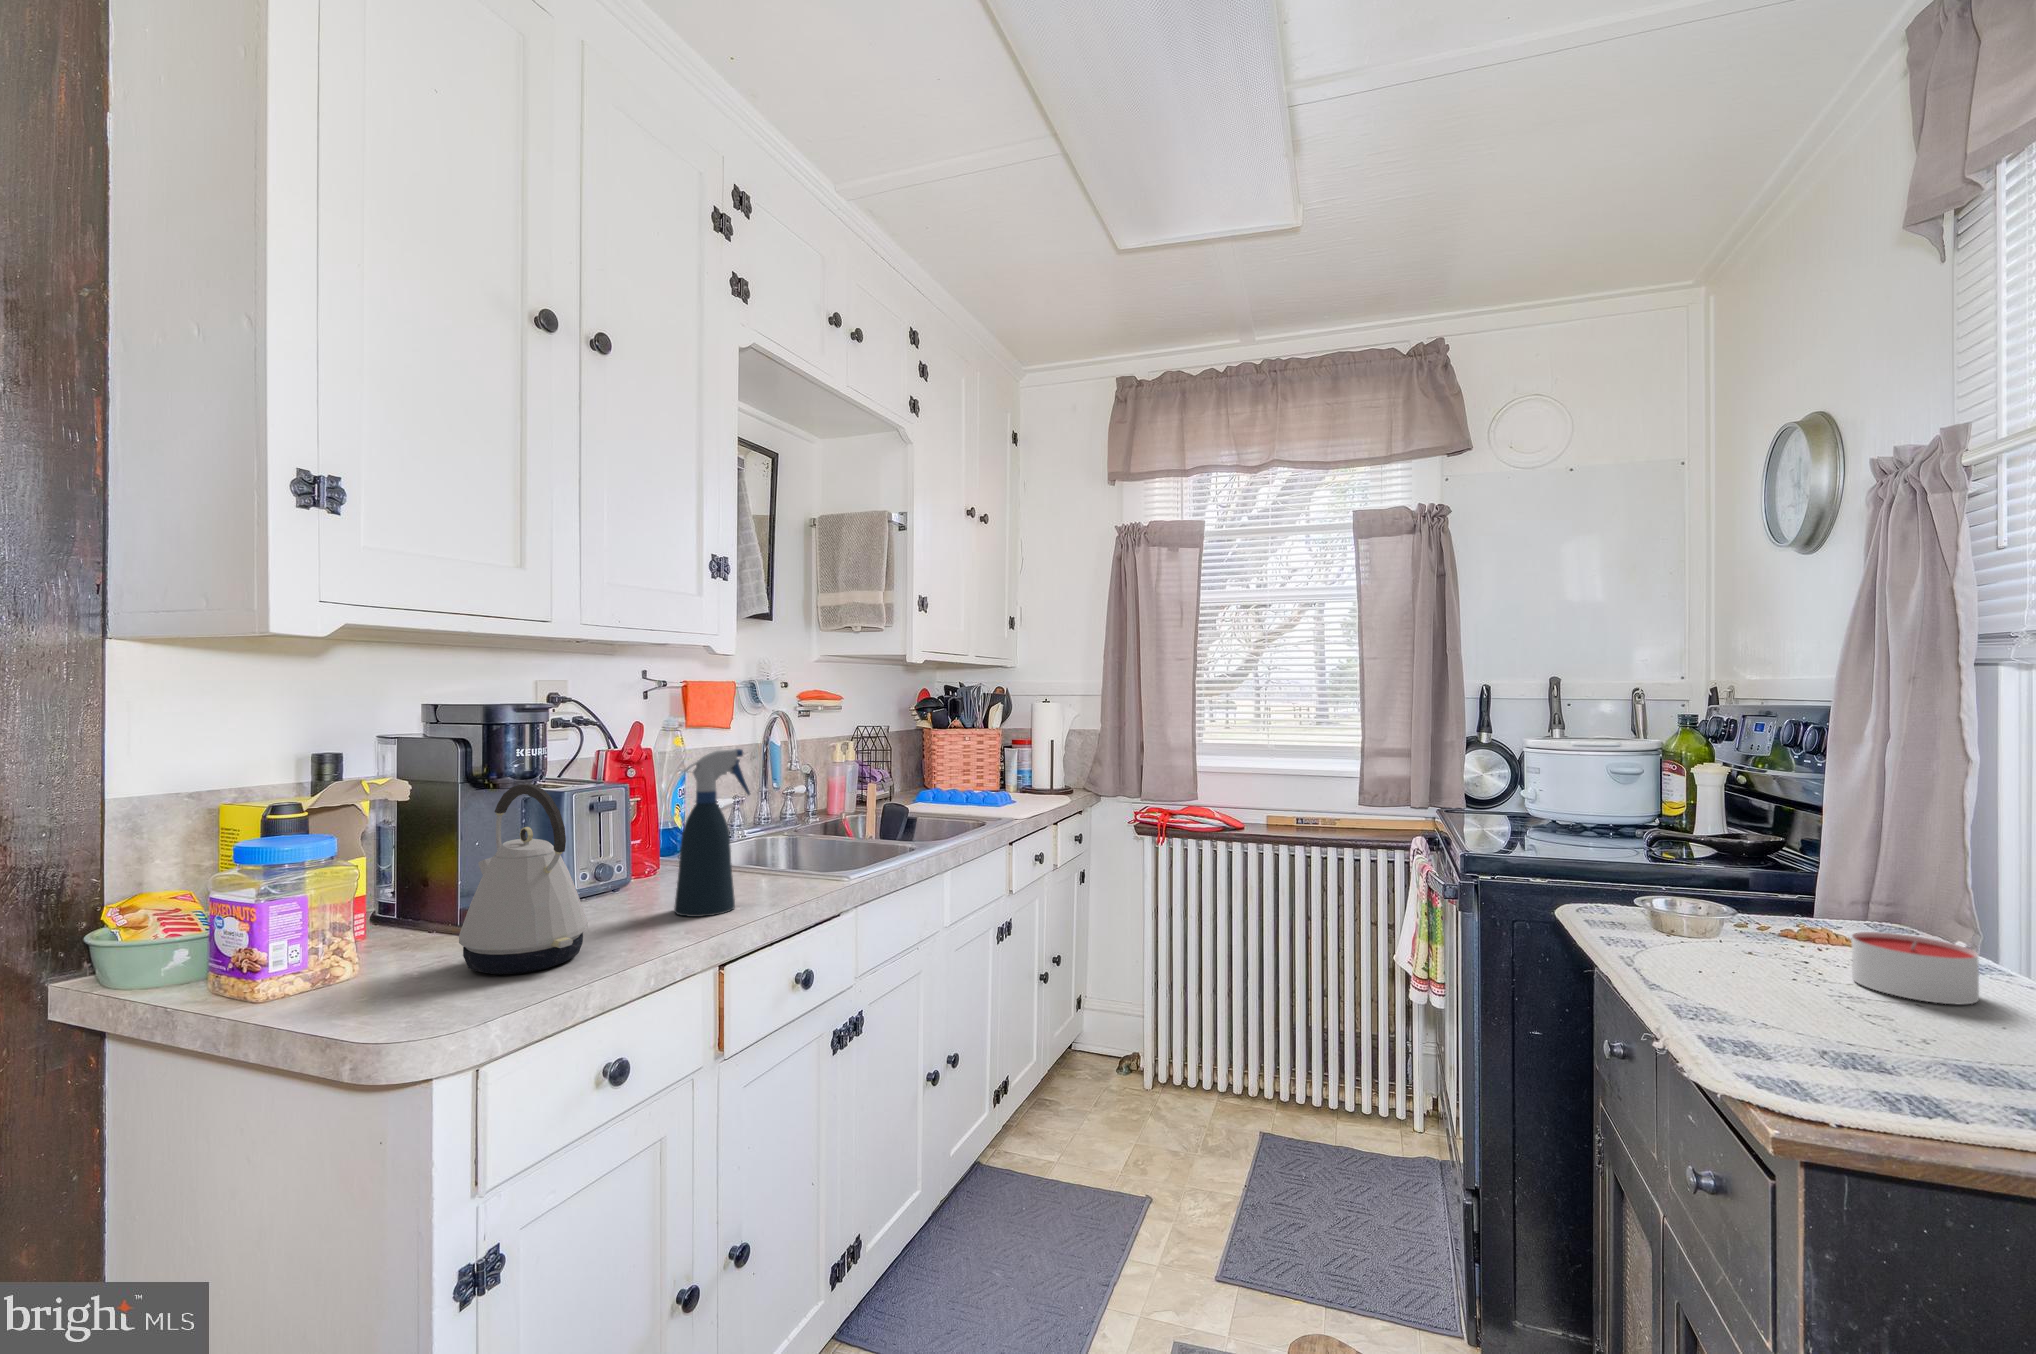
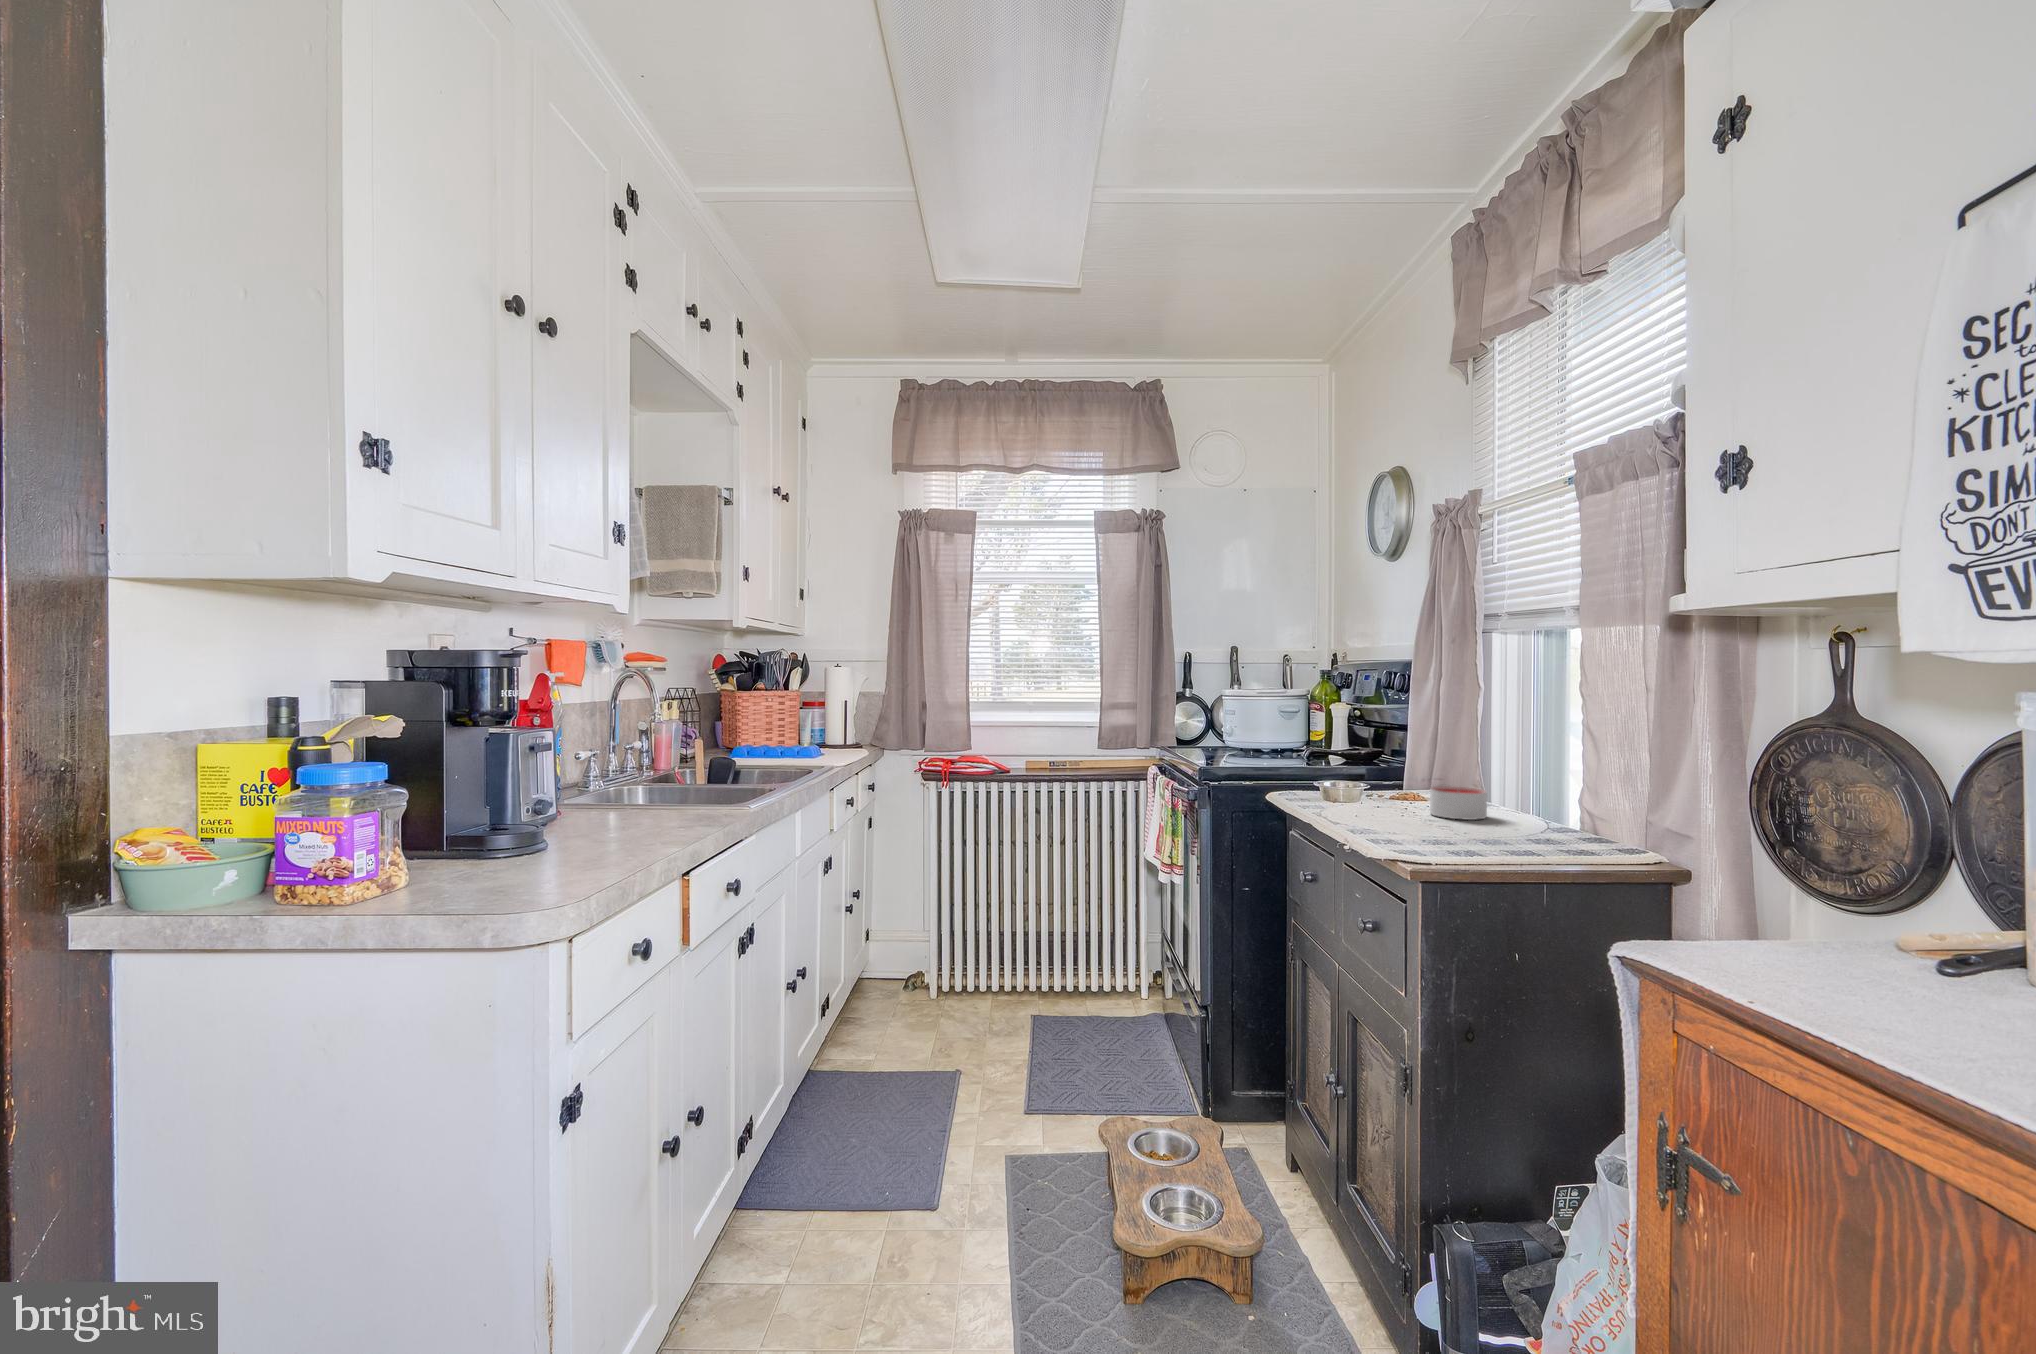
spray bottle: present [674,749,750,917] -> none [617,692,680,839]
kettle: present [459,784,588,975] -> none [473,715,593,881]

